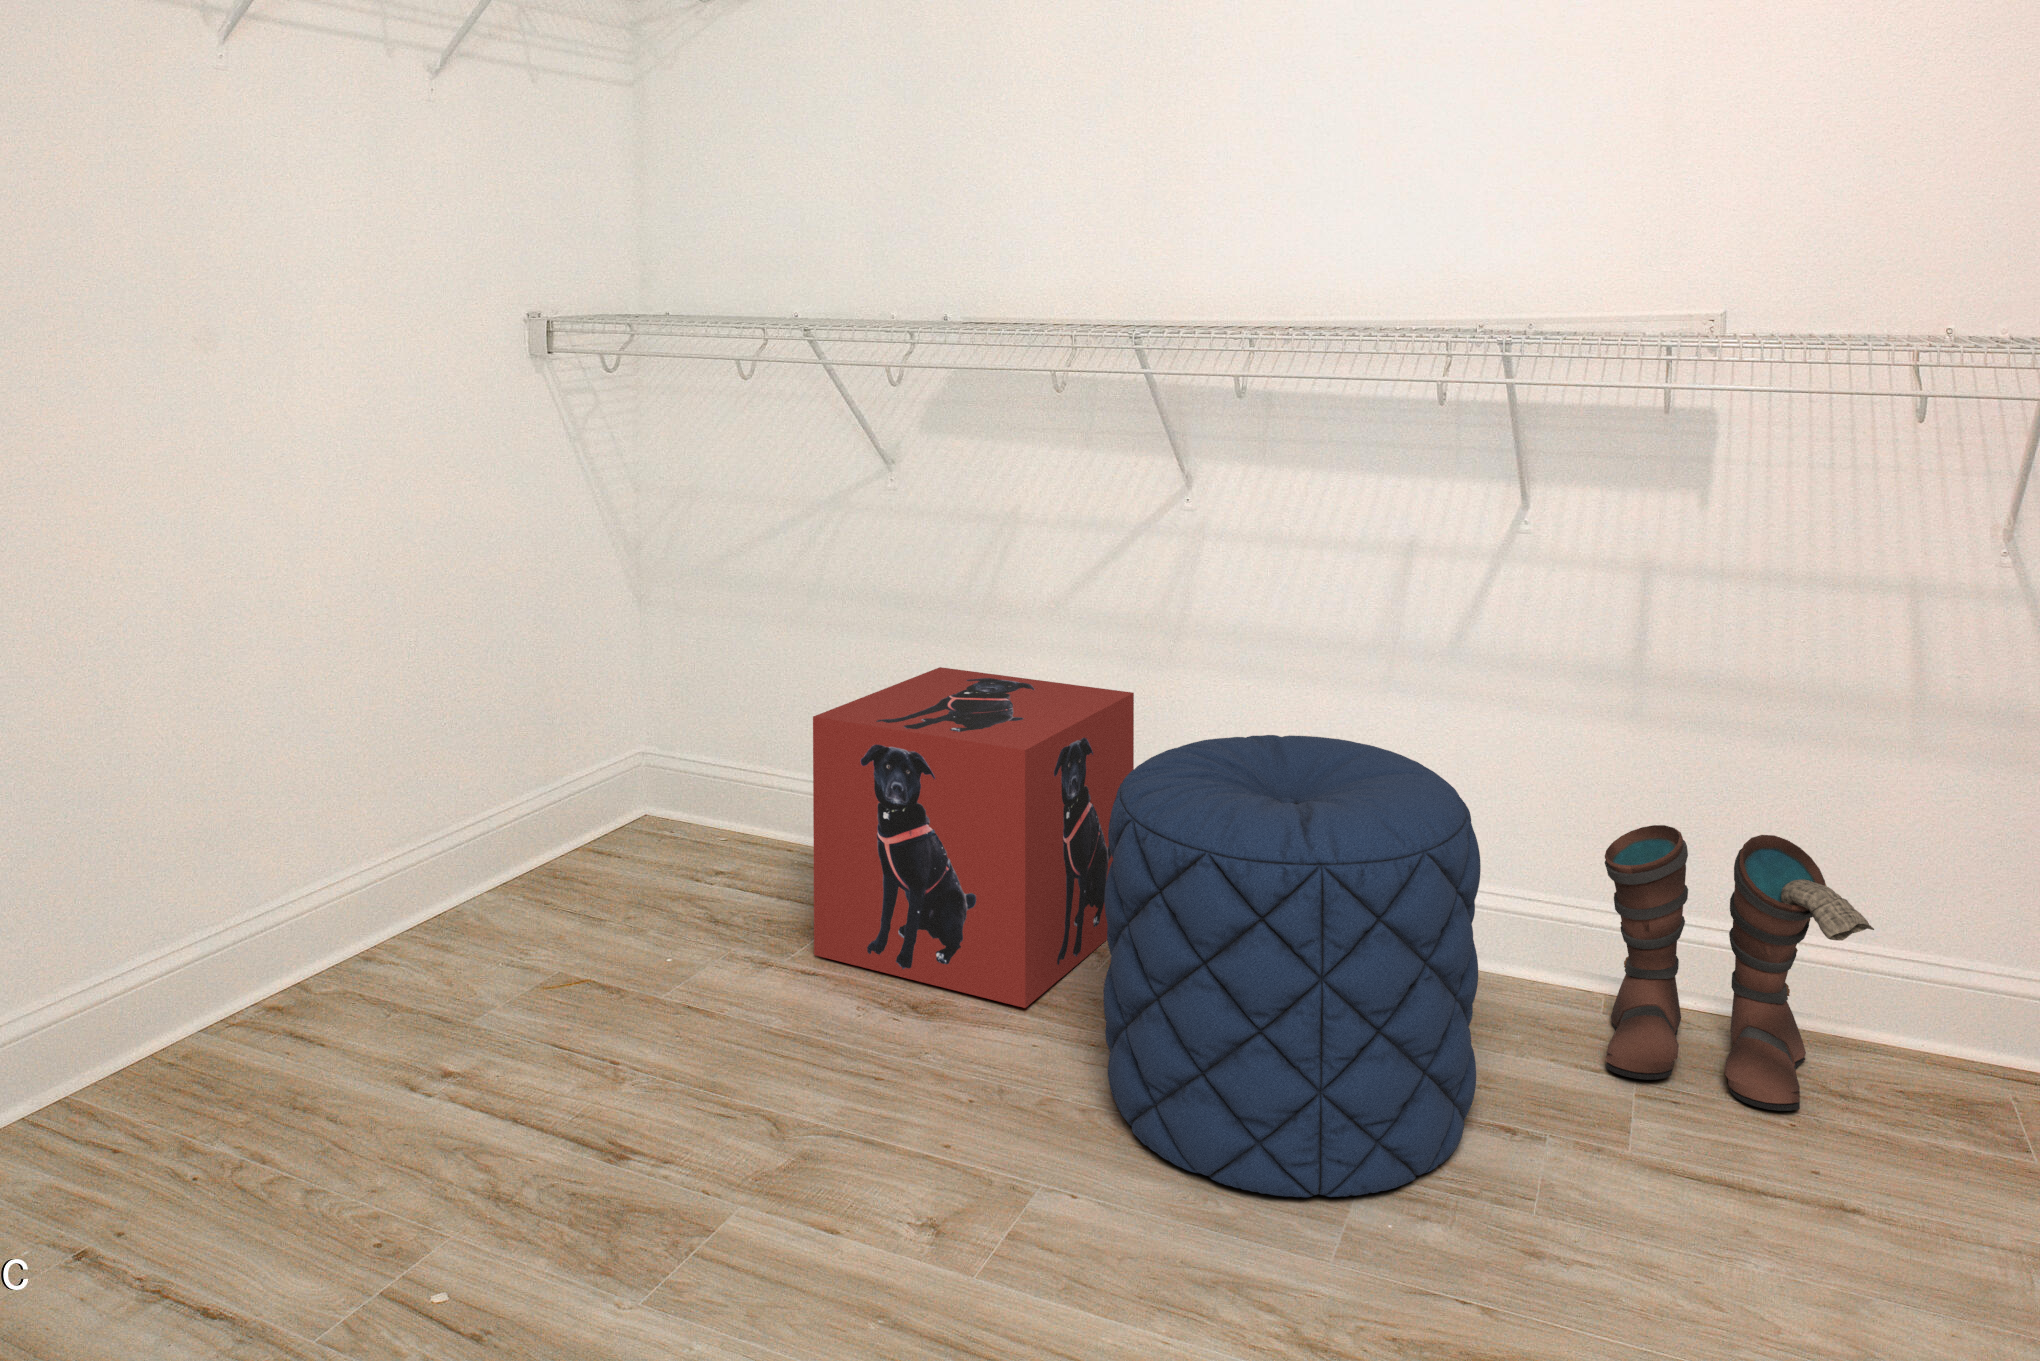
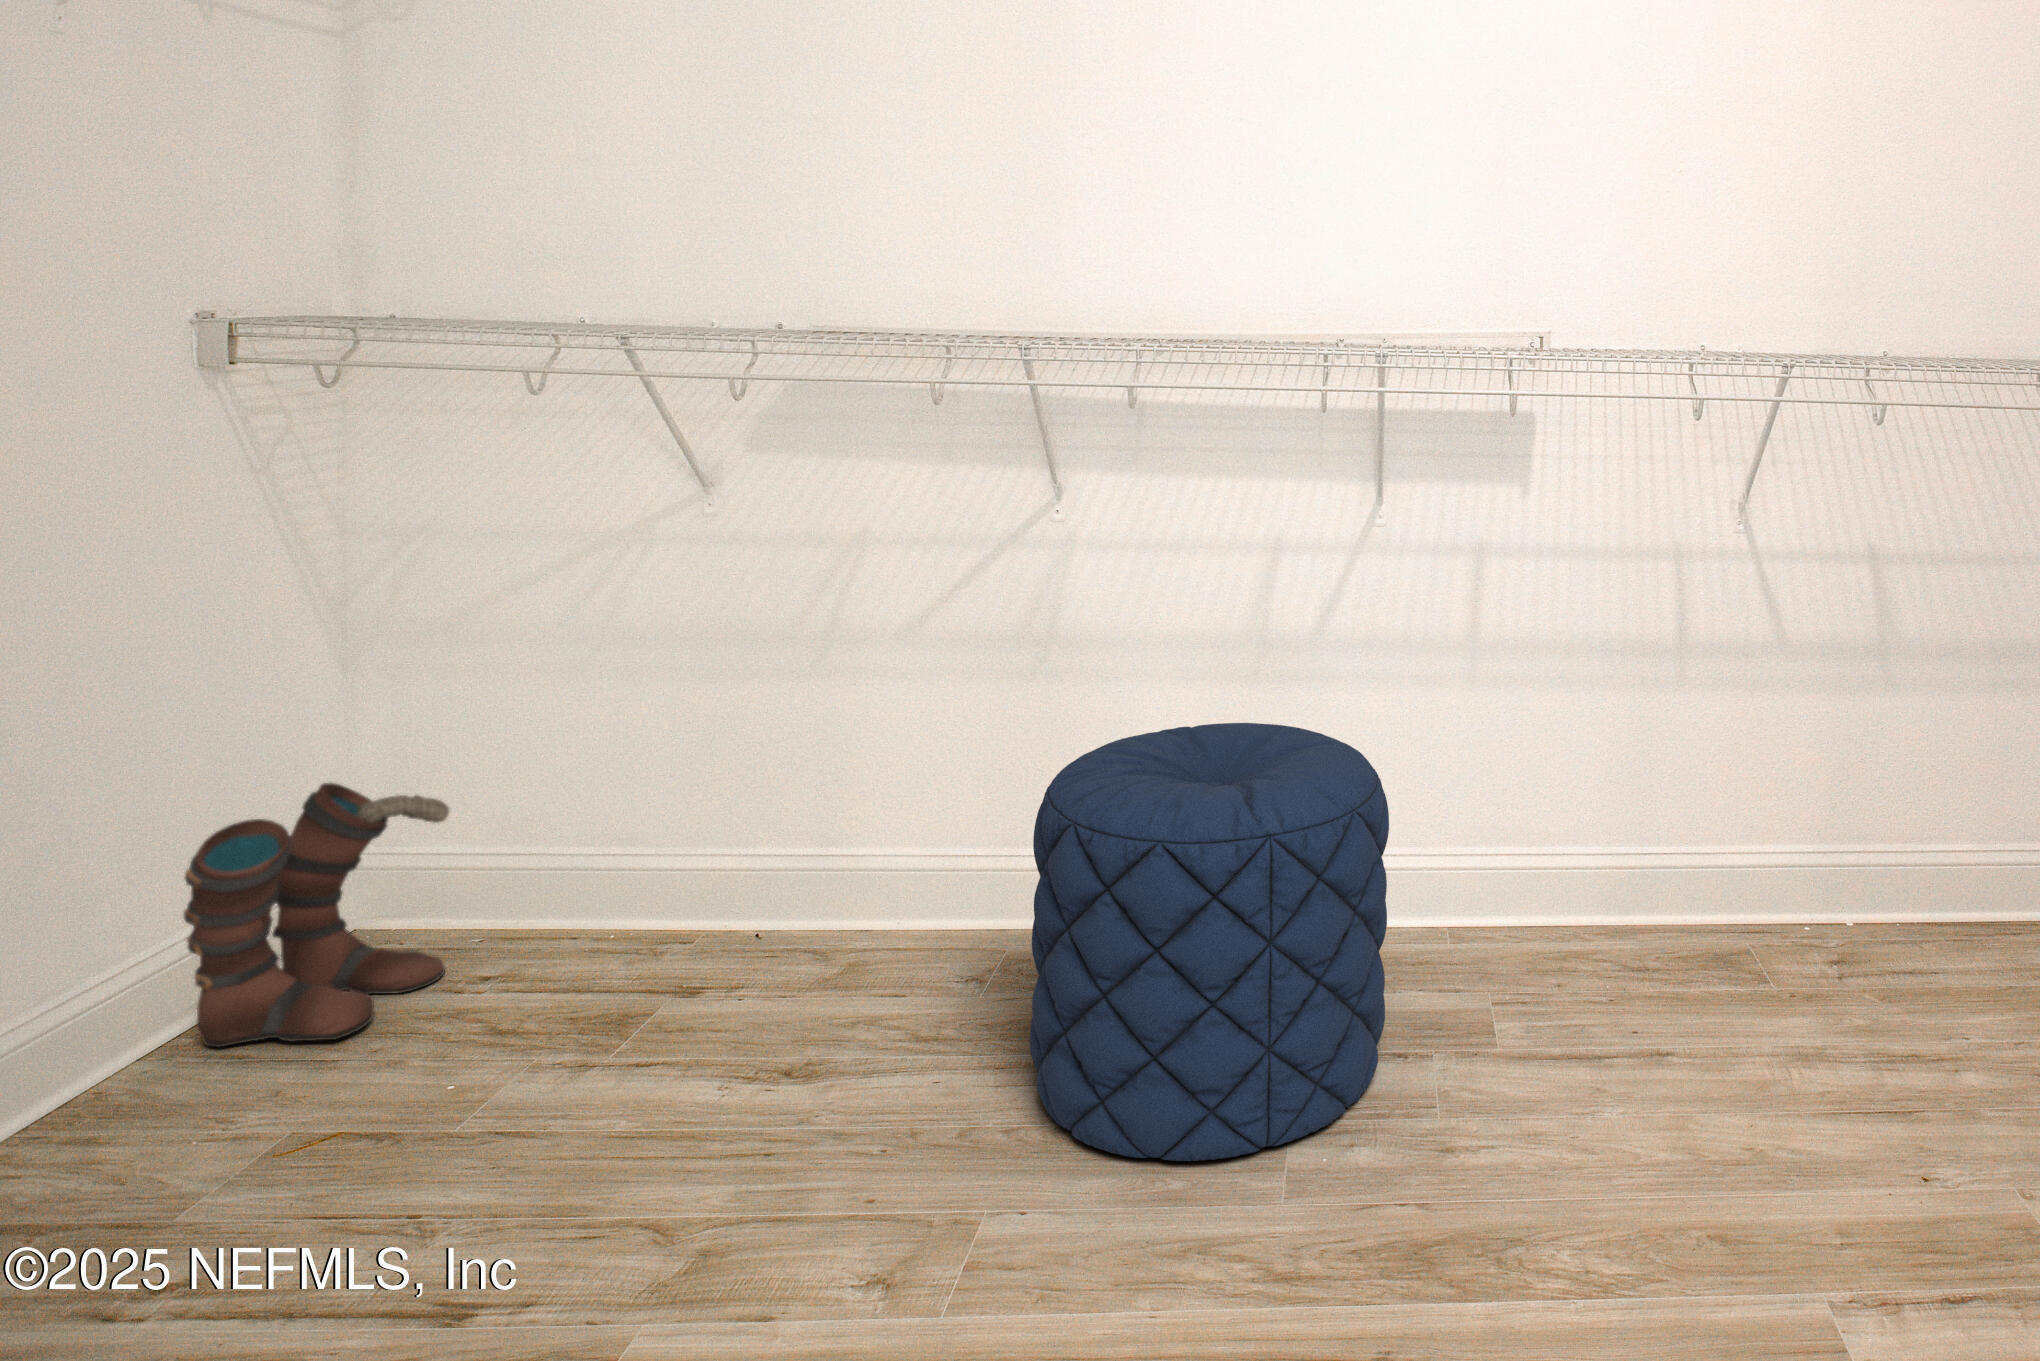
storage box: present [813,667,1134,1008] -> none [652,703,1014,1044]
boots: present [1605,825,1874,1111] -> present [183,783,449,1047]

